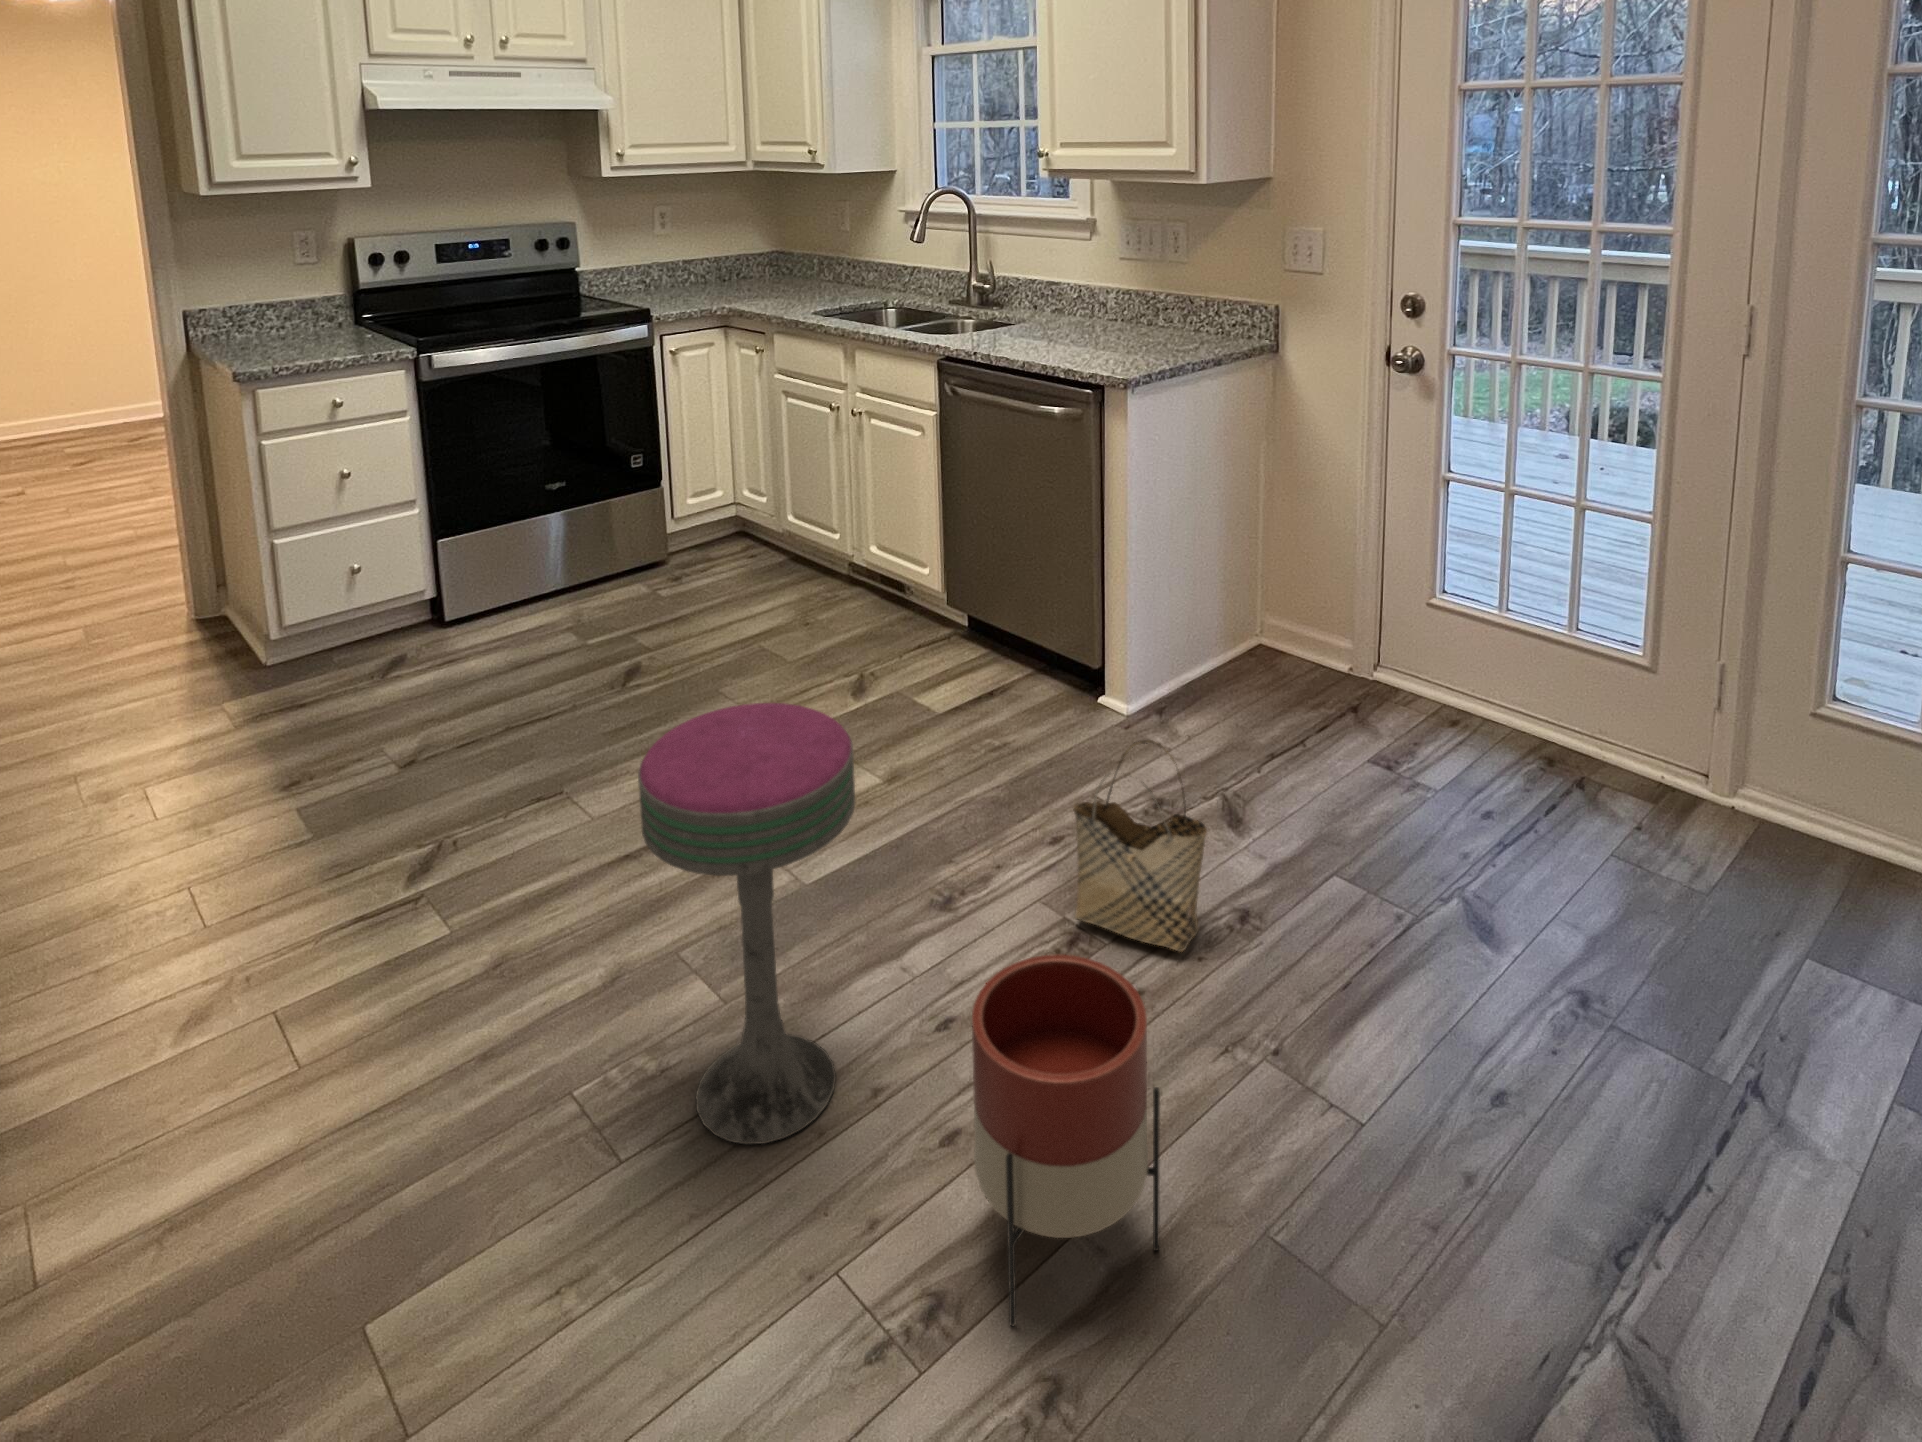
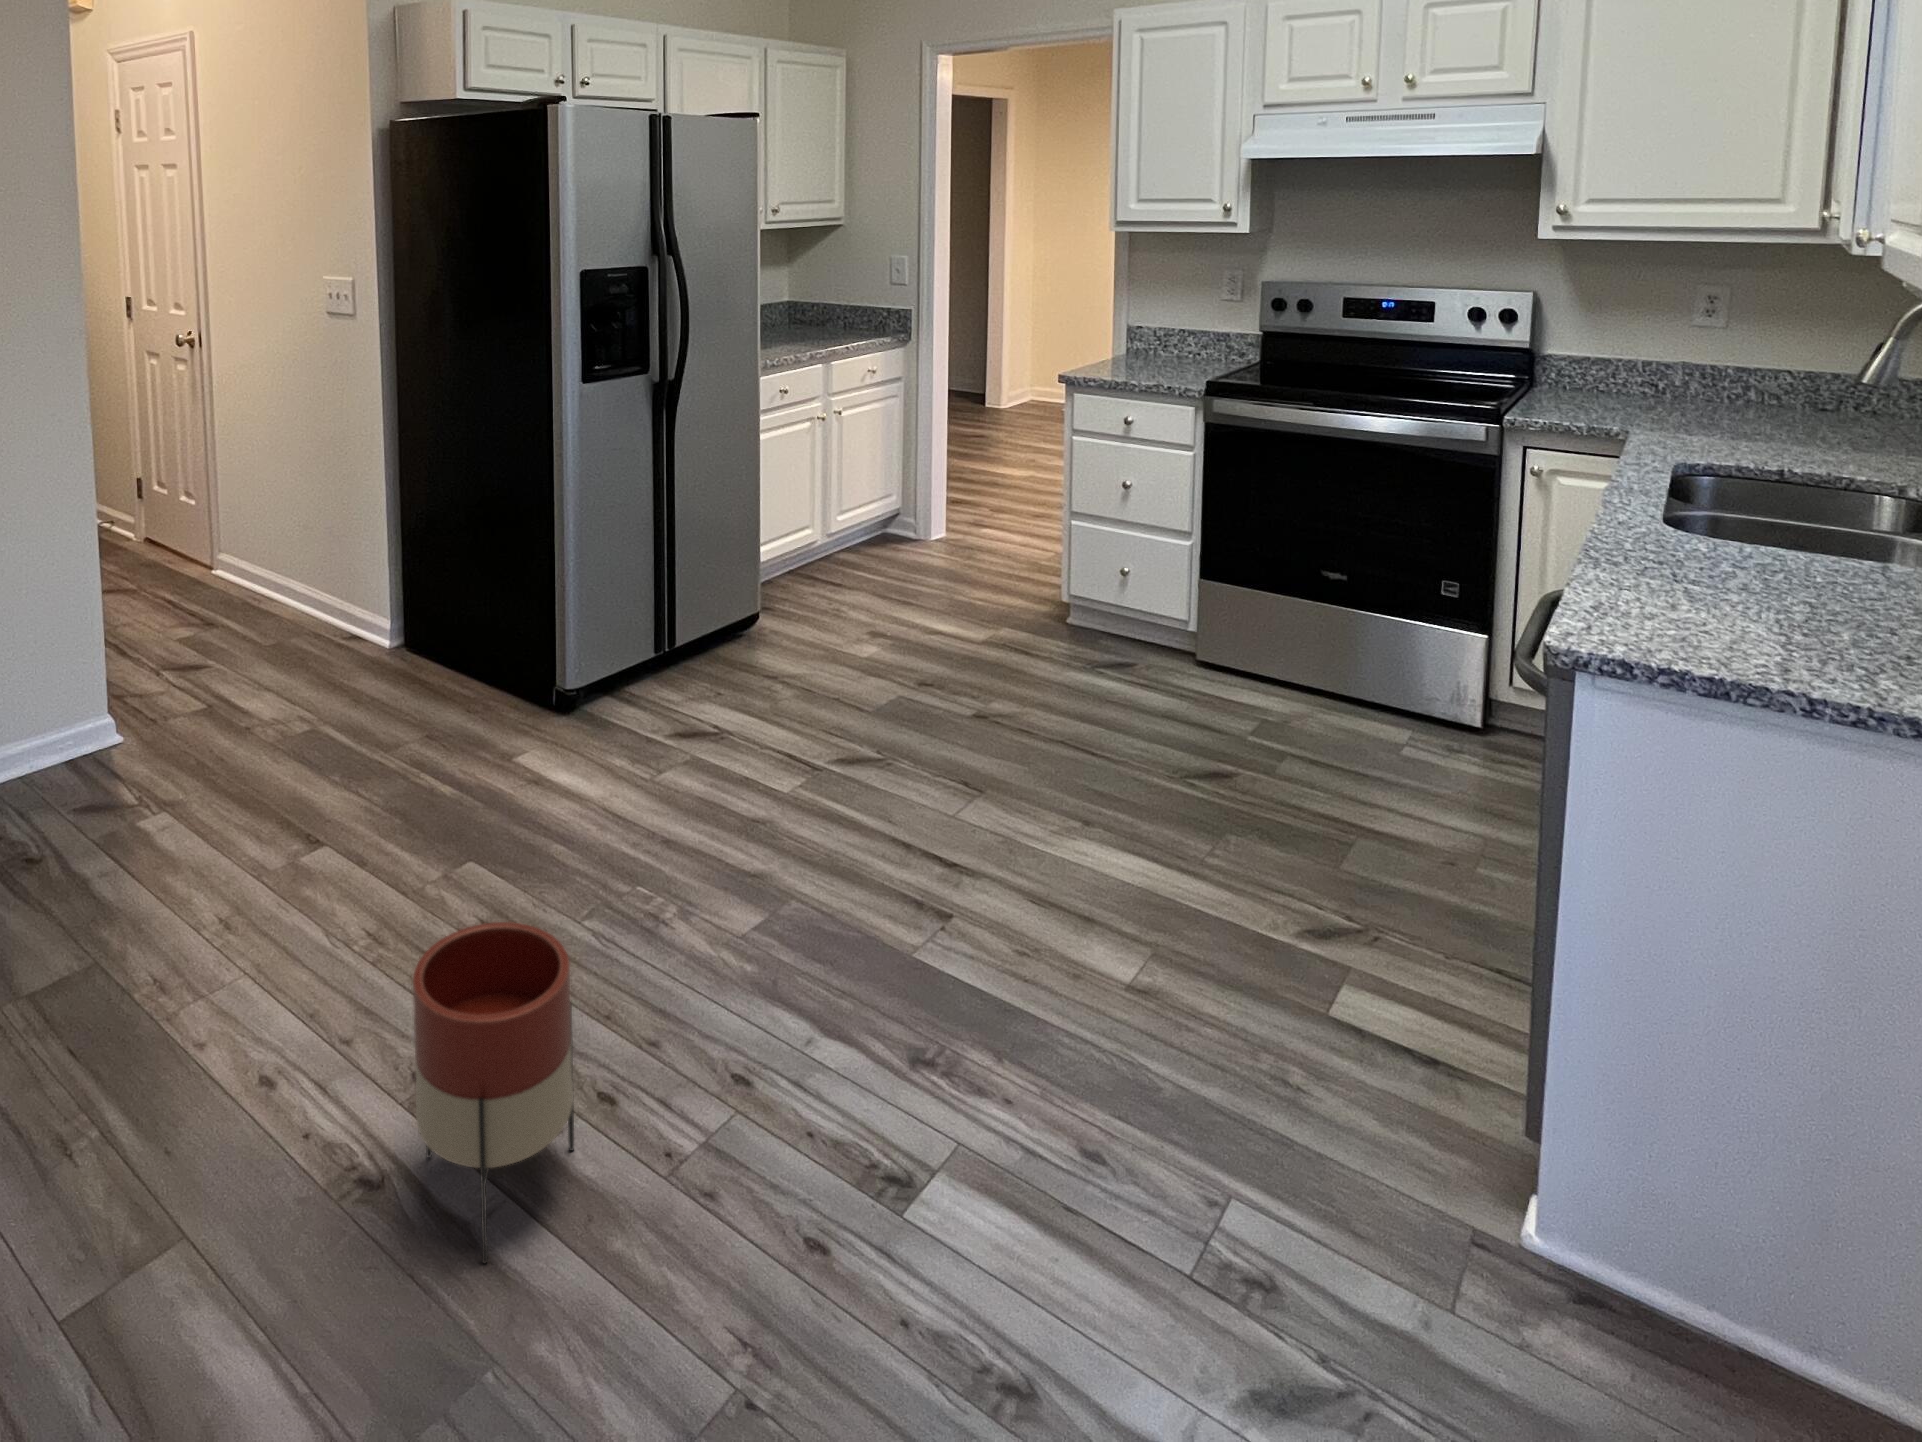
bar stool: present [638,703,855,1144] -> none [568,657,739,1017]
woven basket: present [1073,740,1207,952] -> none [894,996,1010,1320]

